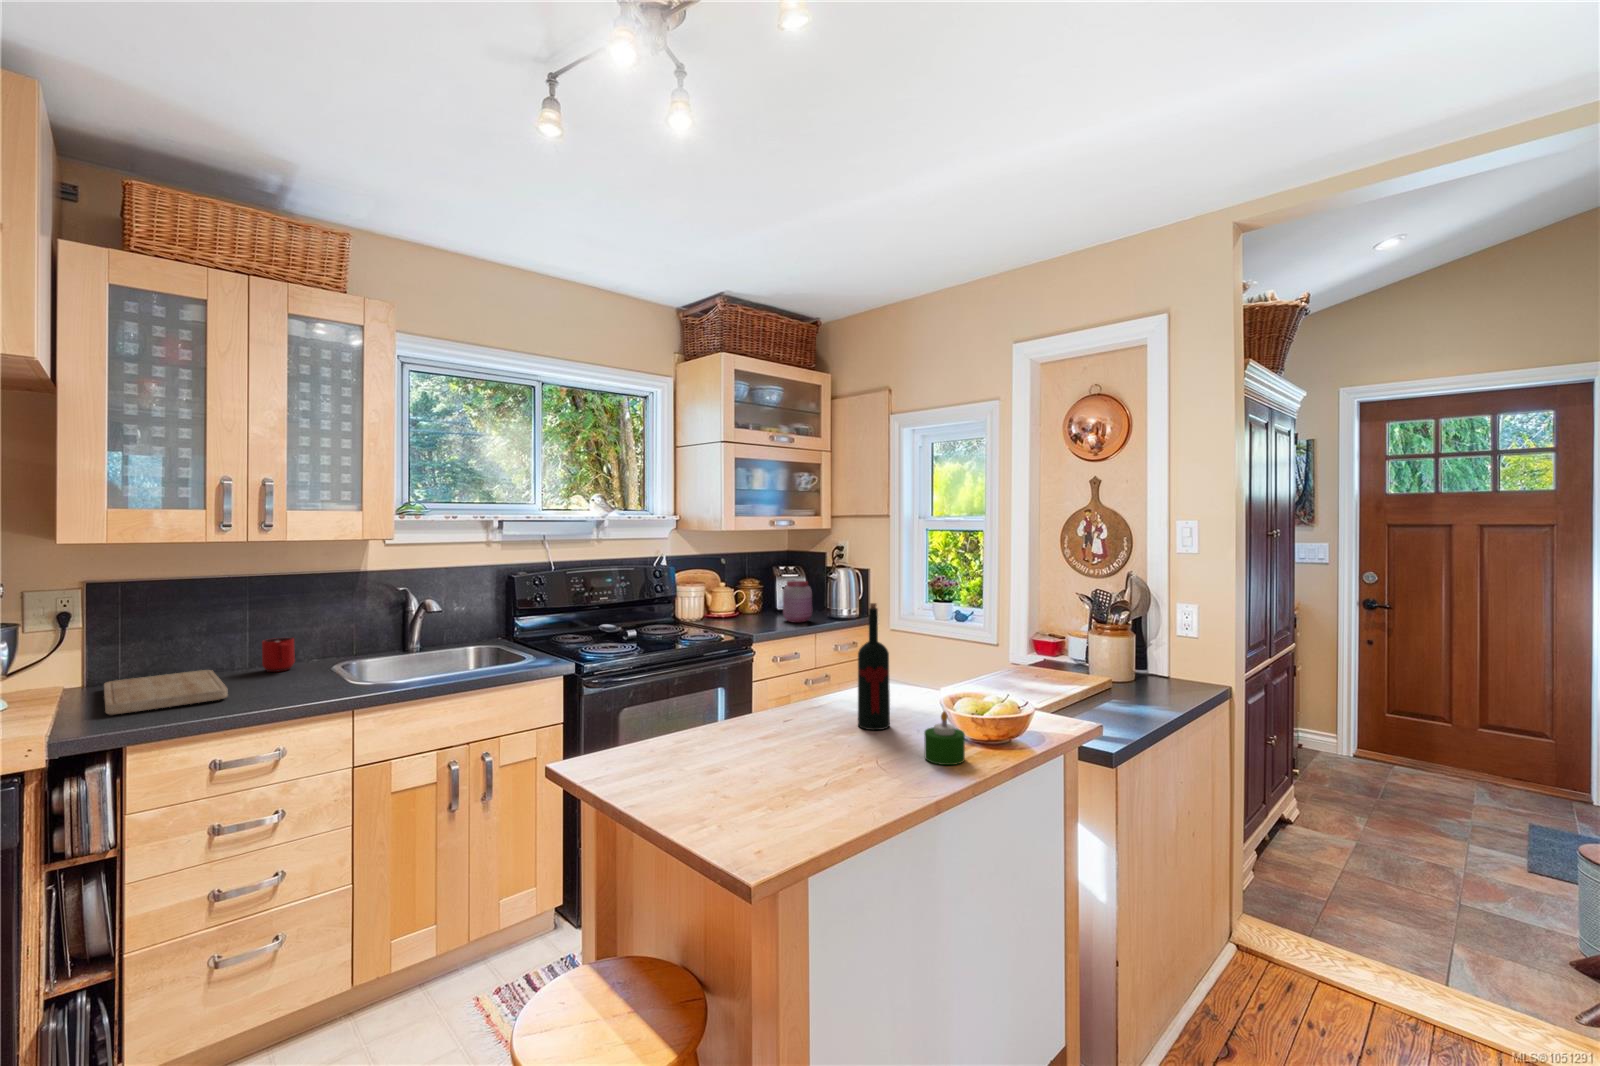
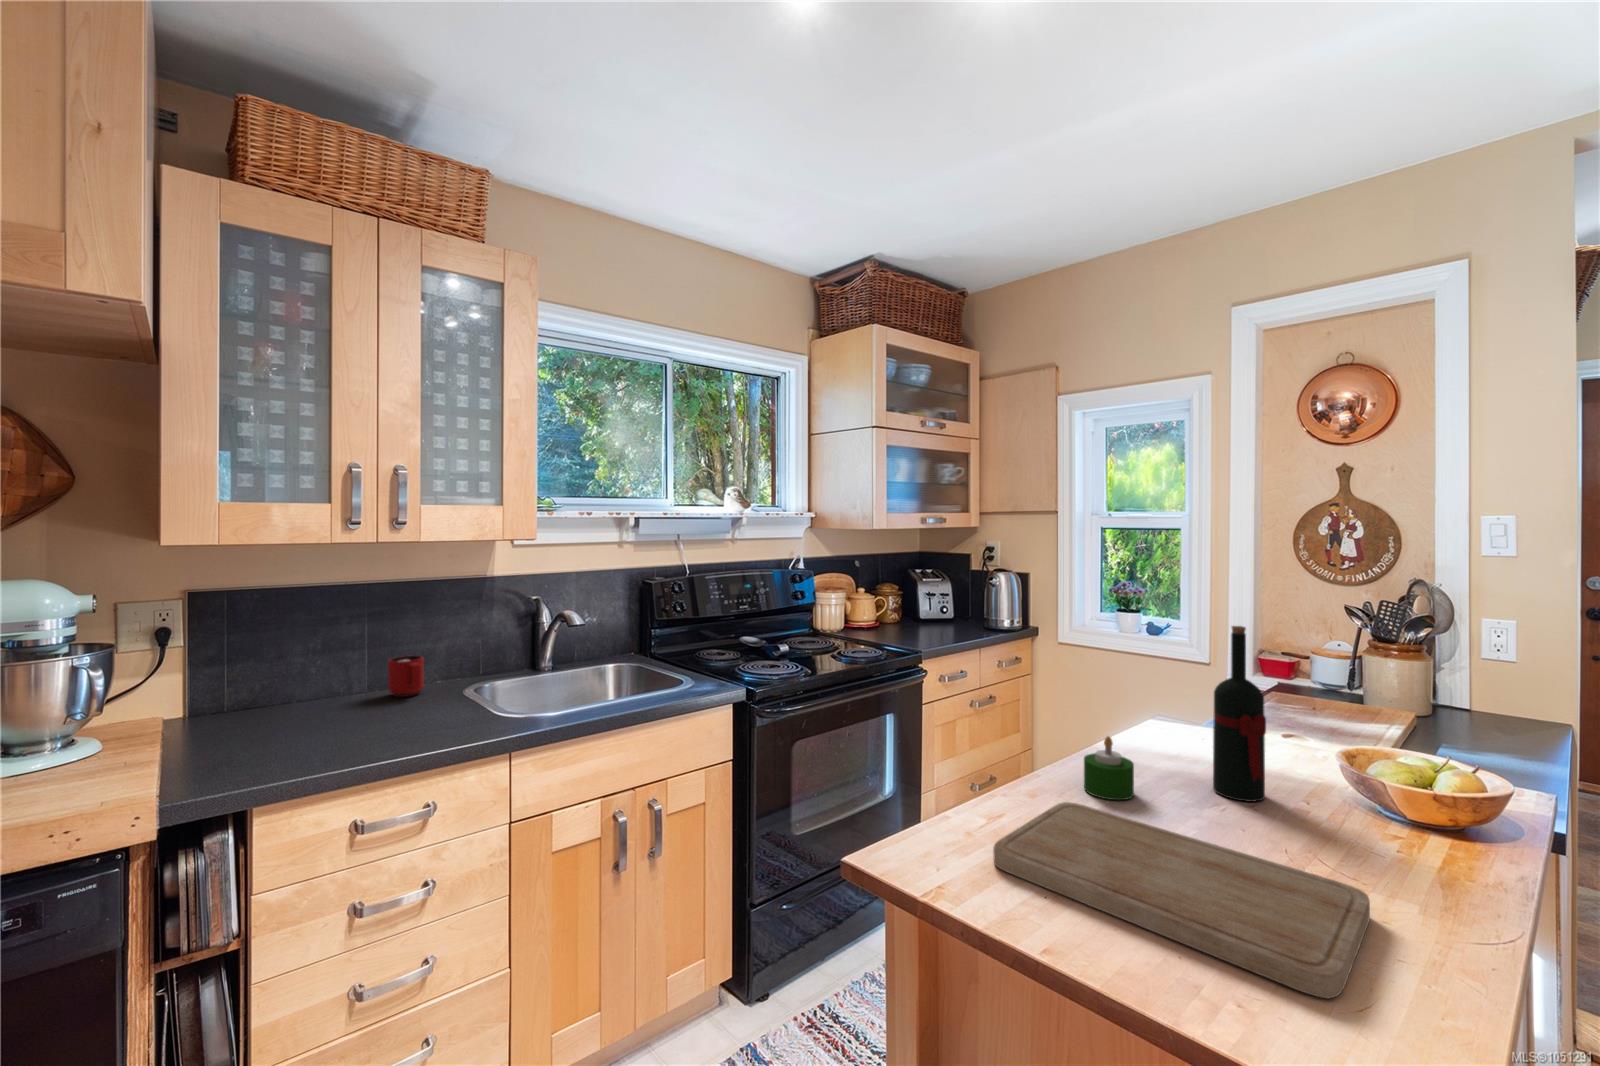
jar: present [783,581,812,623] -> none [933,585,967,633]
cutting board: present [104,670,228,715] -> present [993,802,1370,999]
candle: present [924,711,965,765] -> present [1084,736,1134,800]

